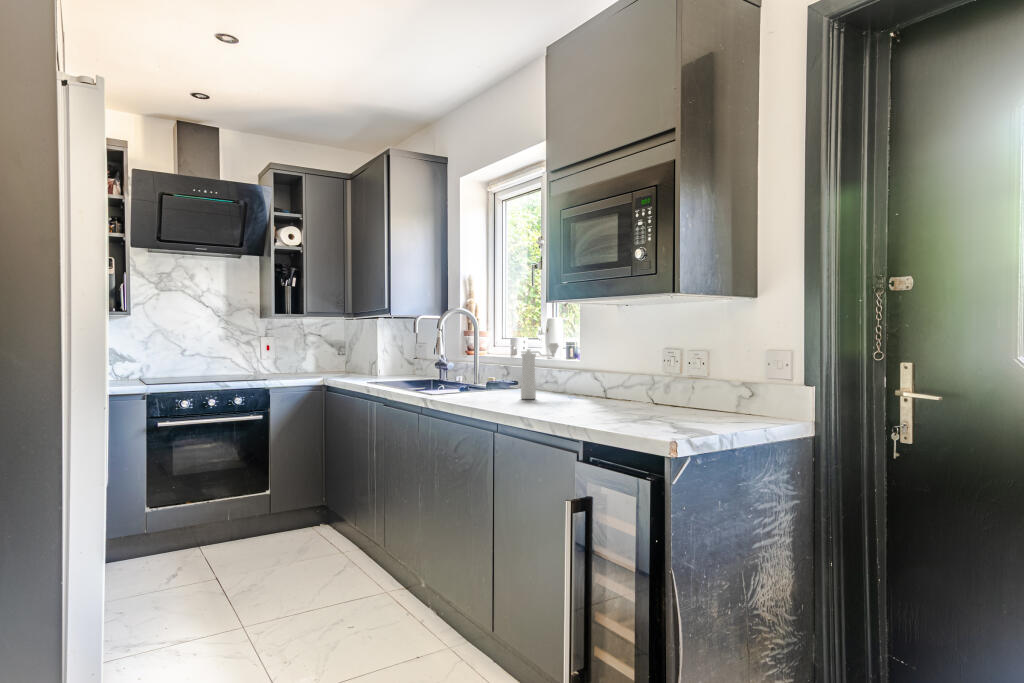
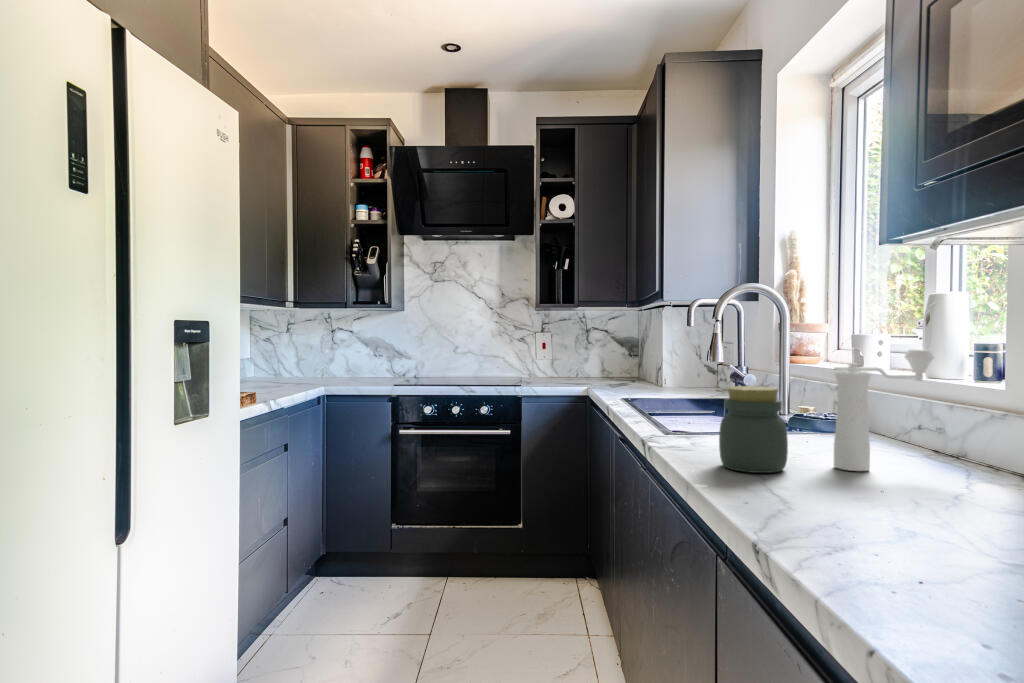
jar: none [473,362,504,402] -> present [719,386,788,473]

